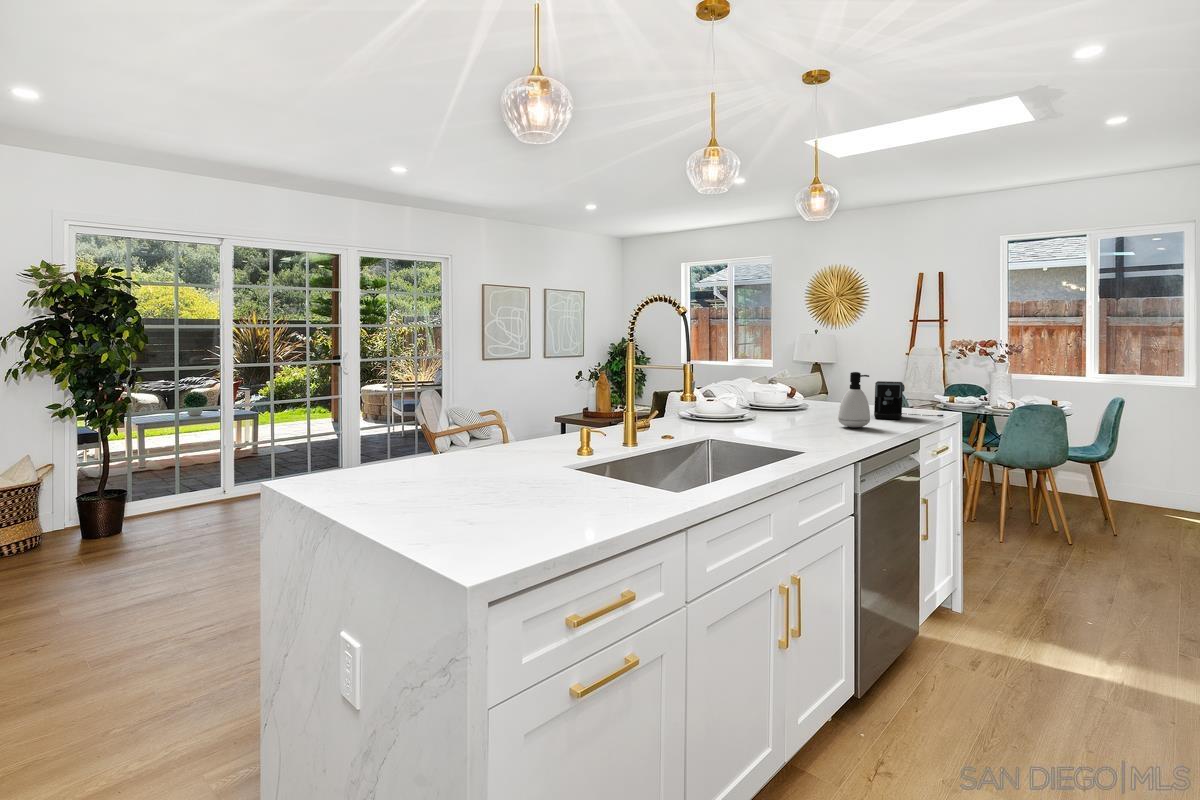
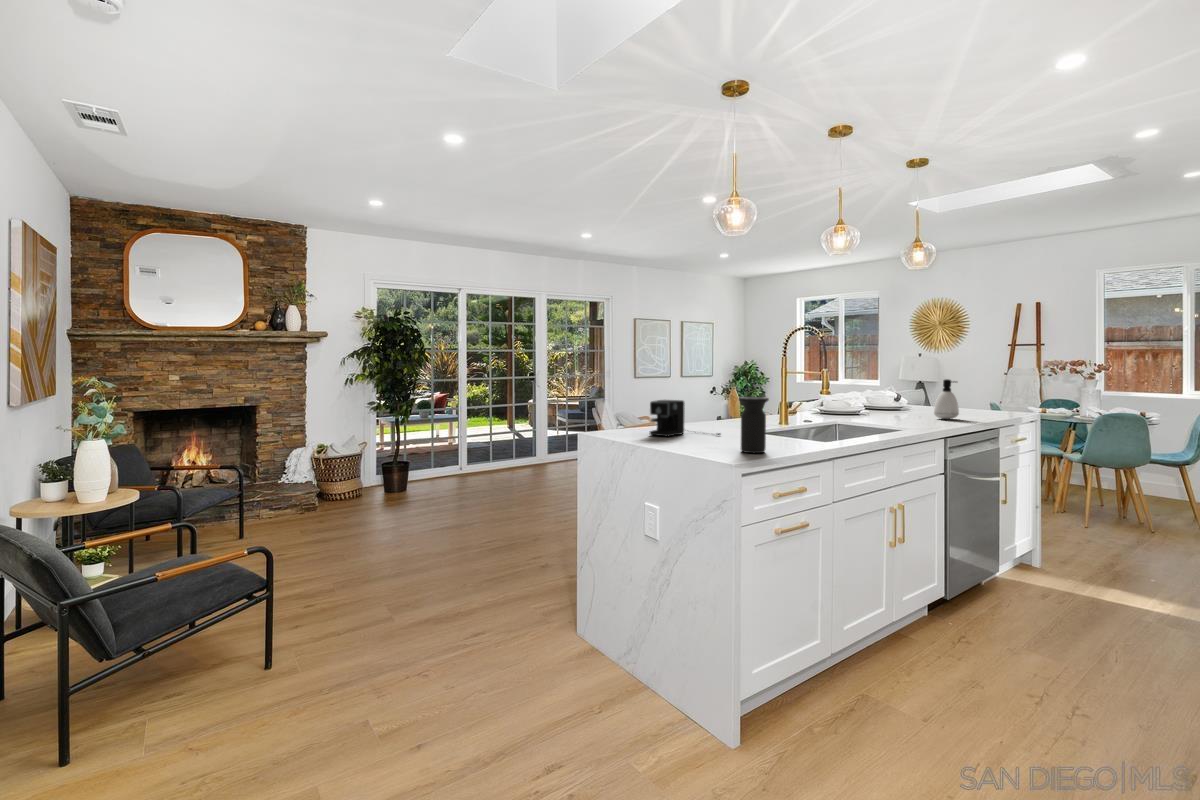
coffee maker: present [874,381,943,419] -> present [650,400,720,436]
vase: none [507,425,563,537] -> present [739,397,769,453]

